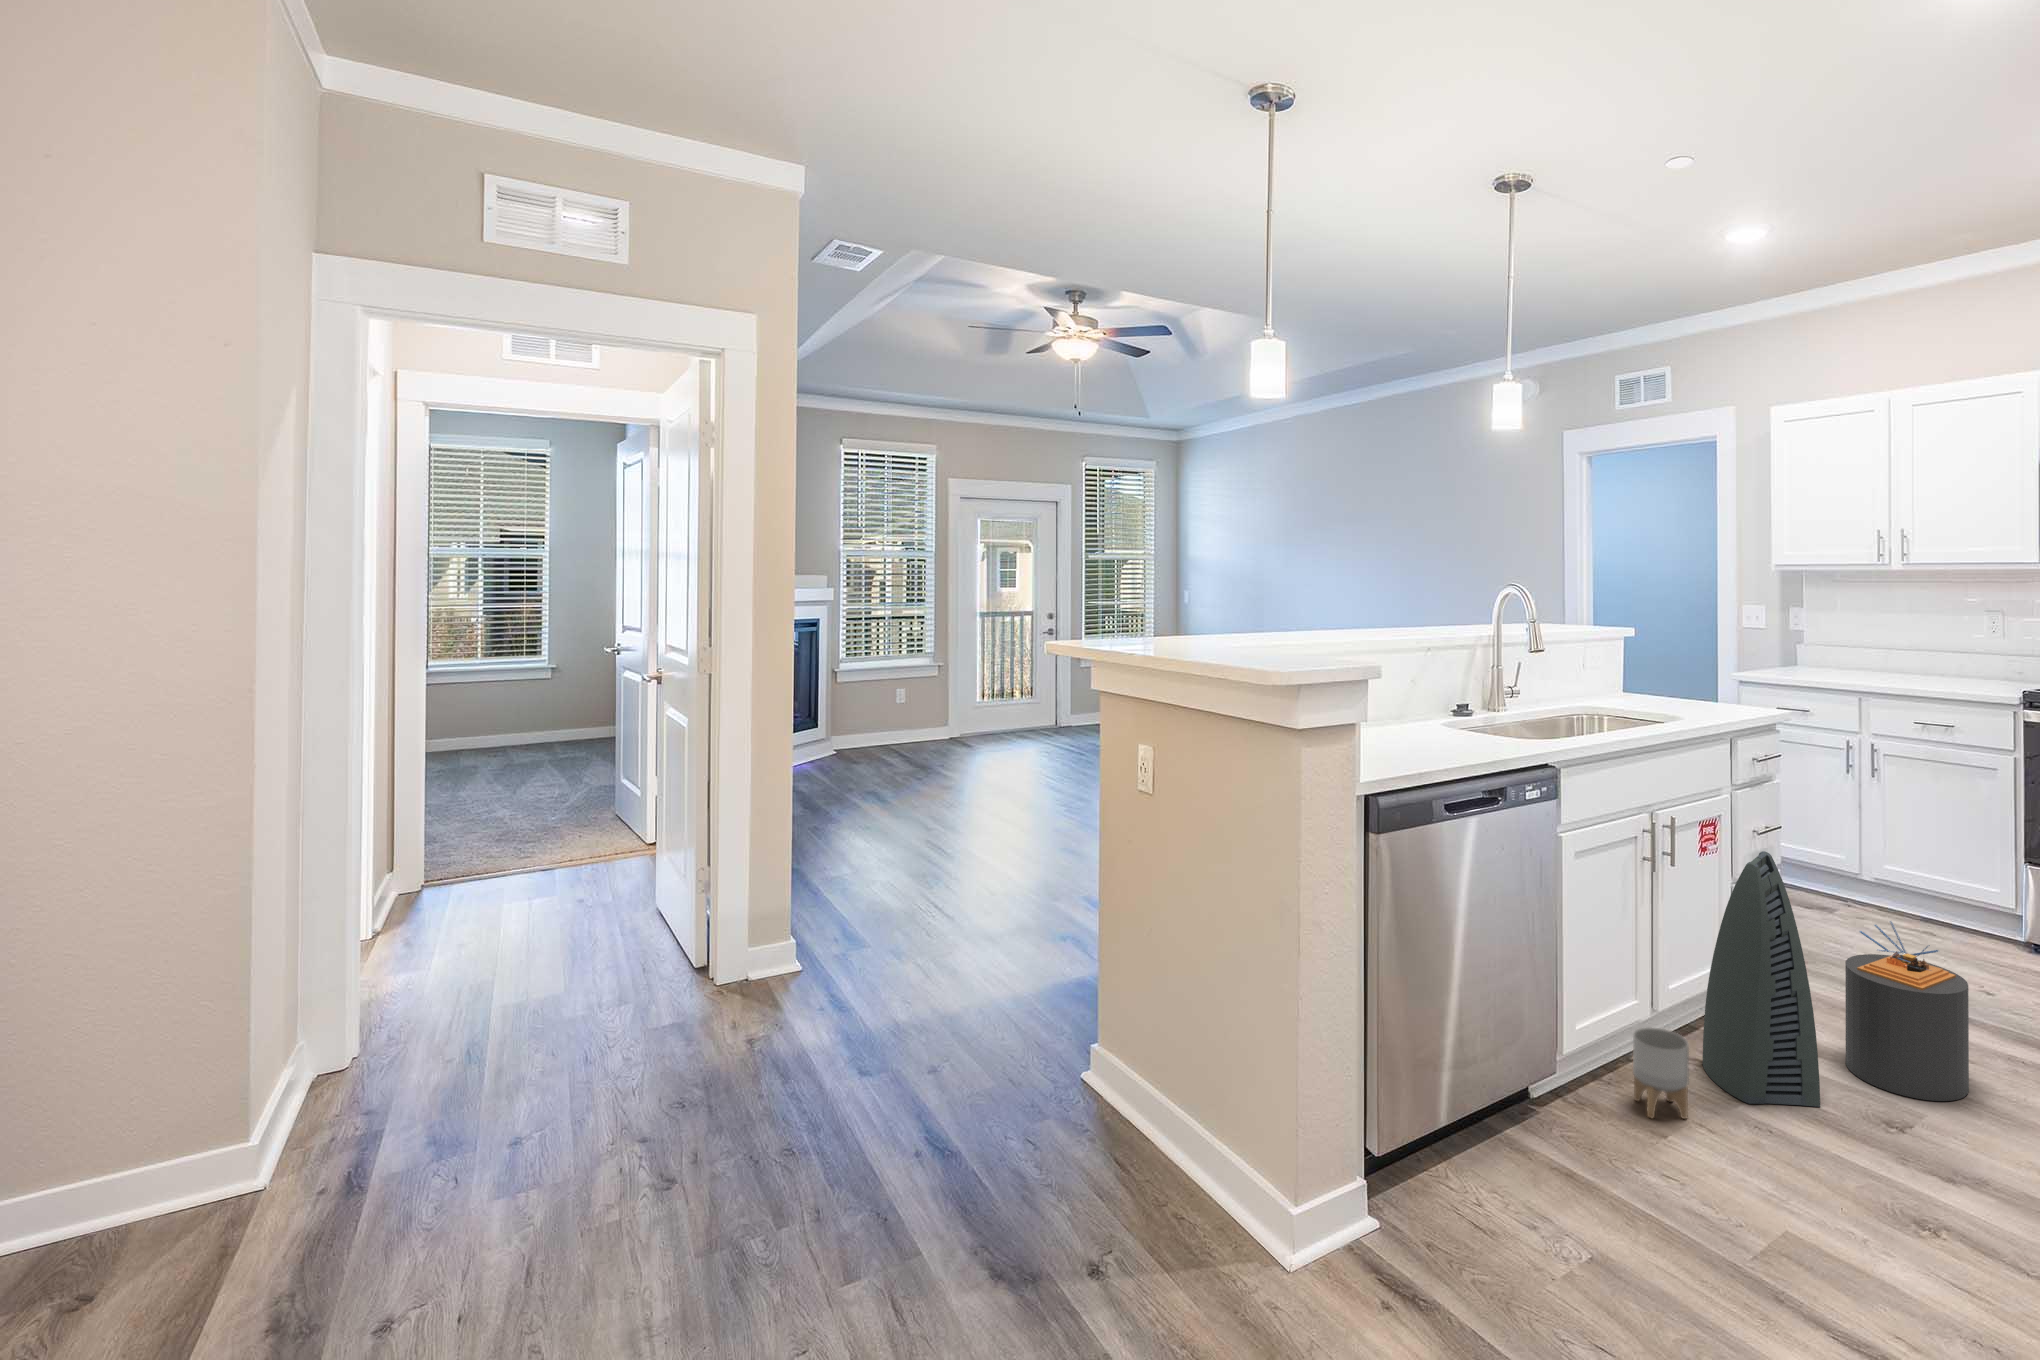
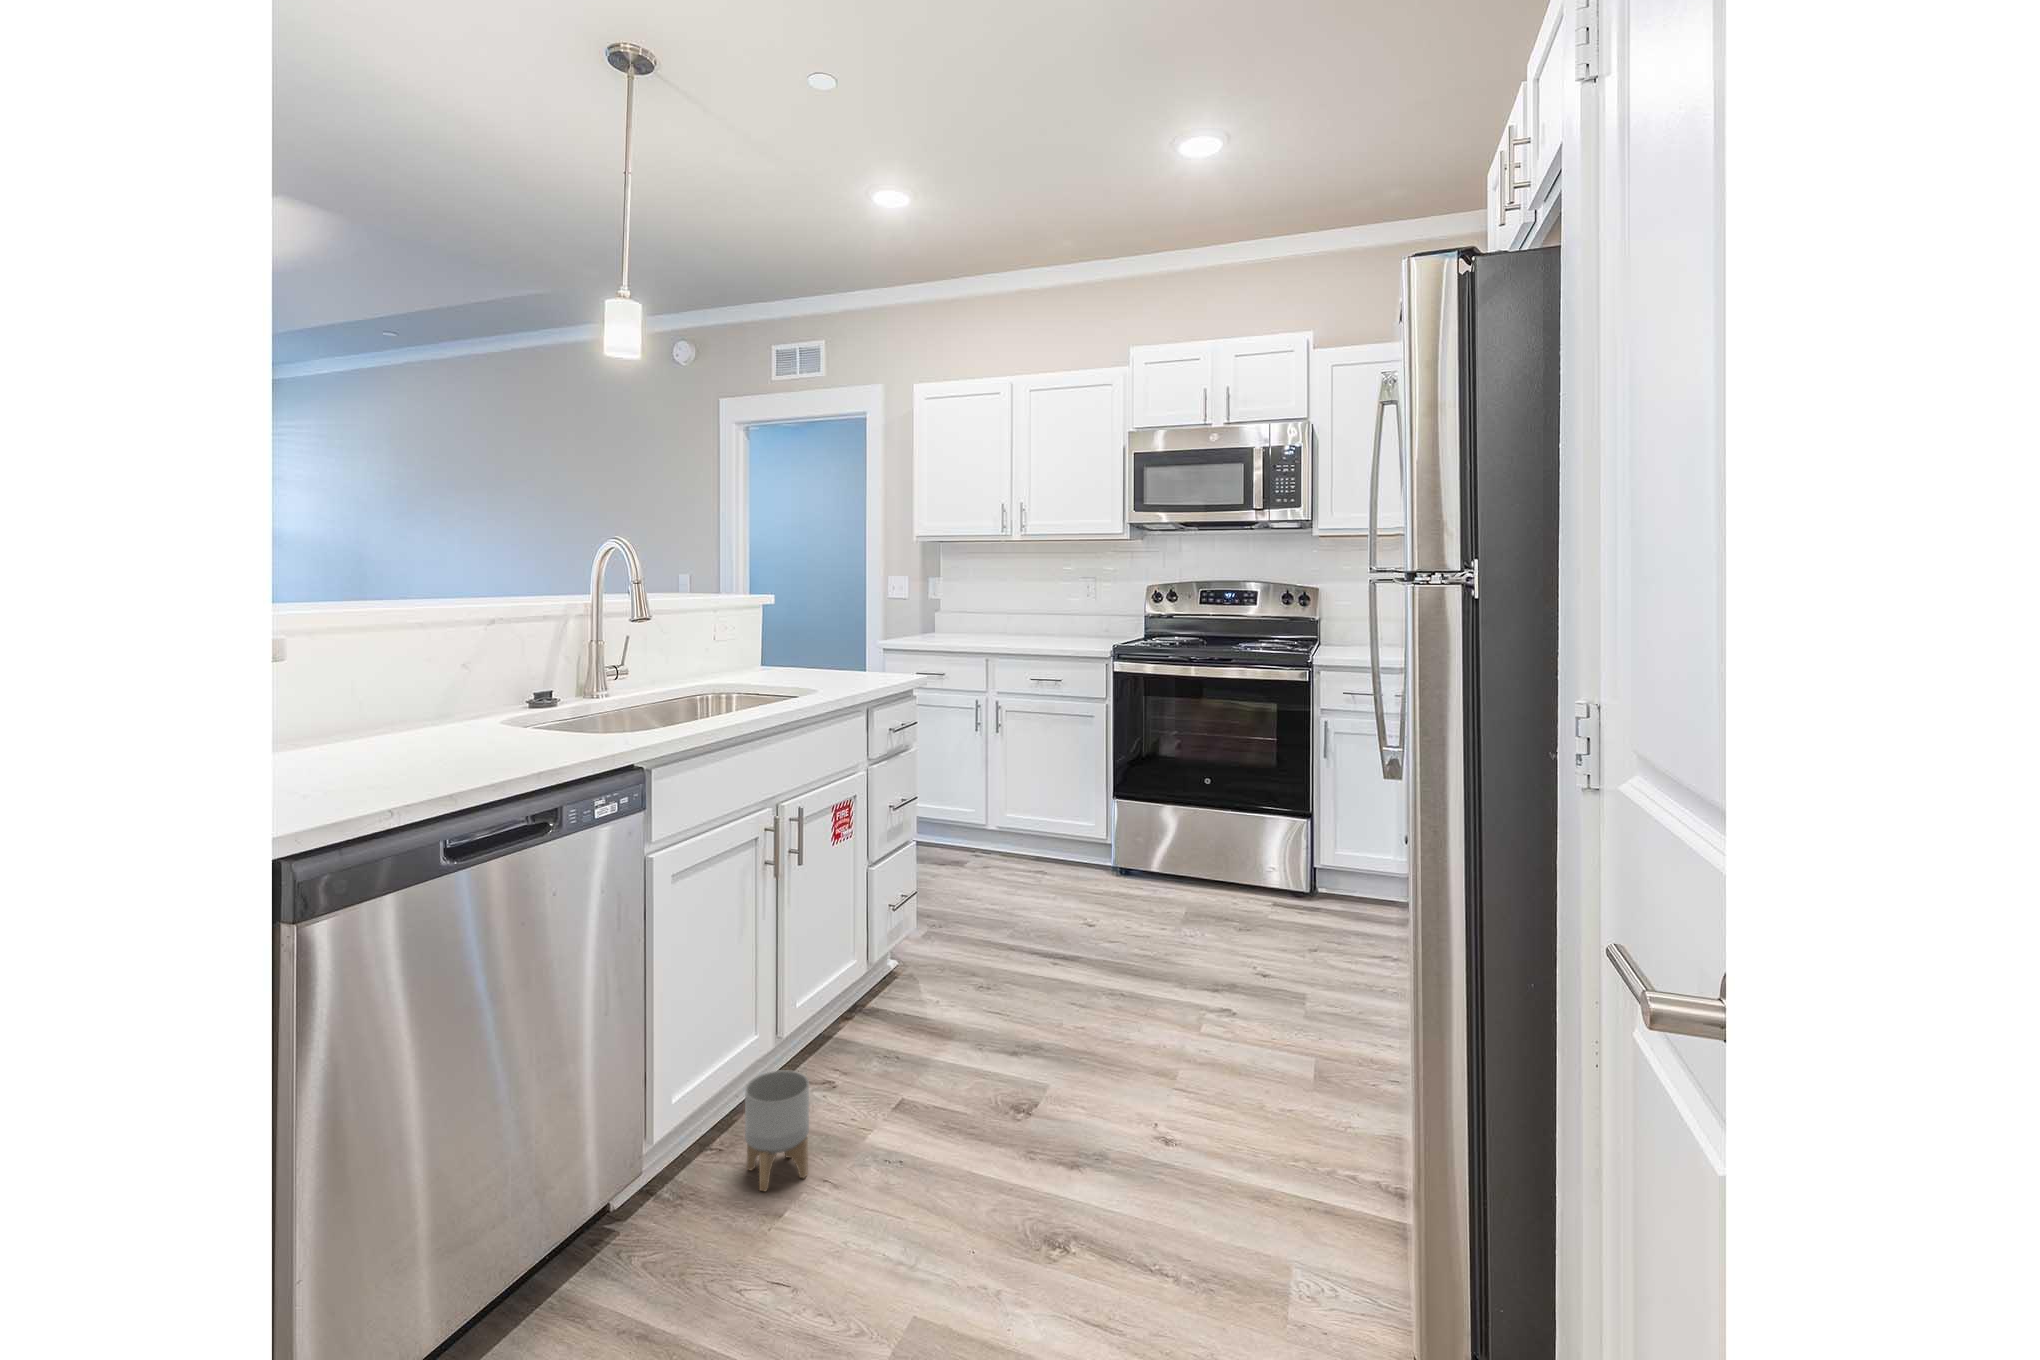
air purifier: present [1703,851,1820,1107] -> none [831,833,948,1130]
trash can: present [1845,921,1969,1101] -> none [973,879,1078,1068]

